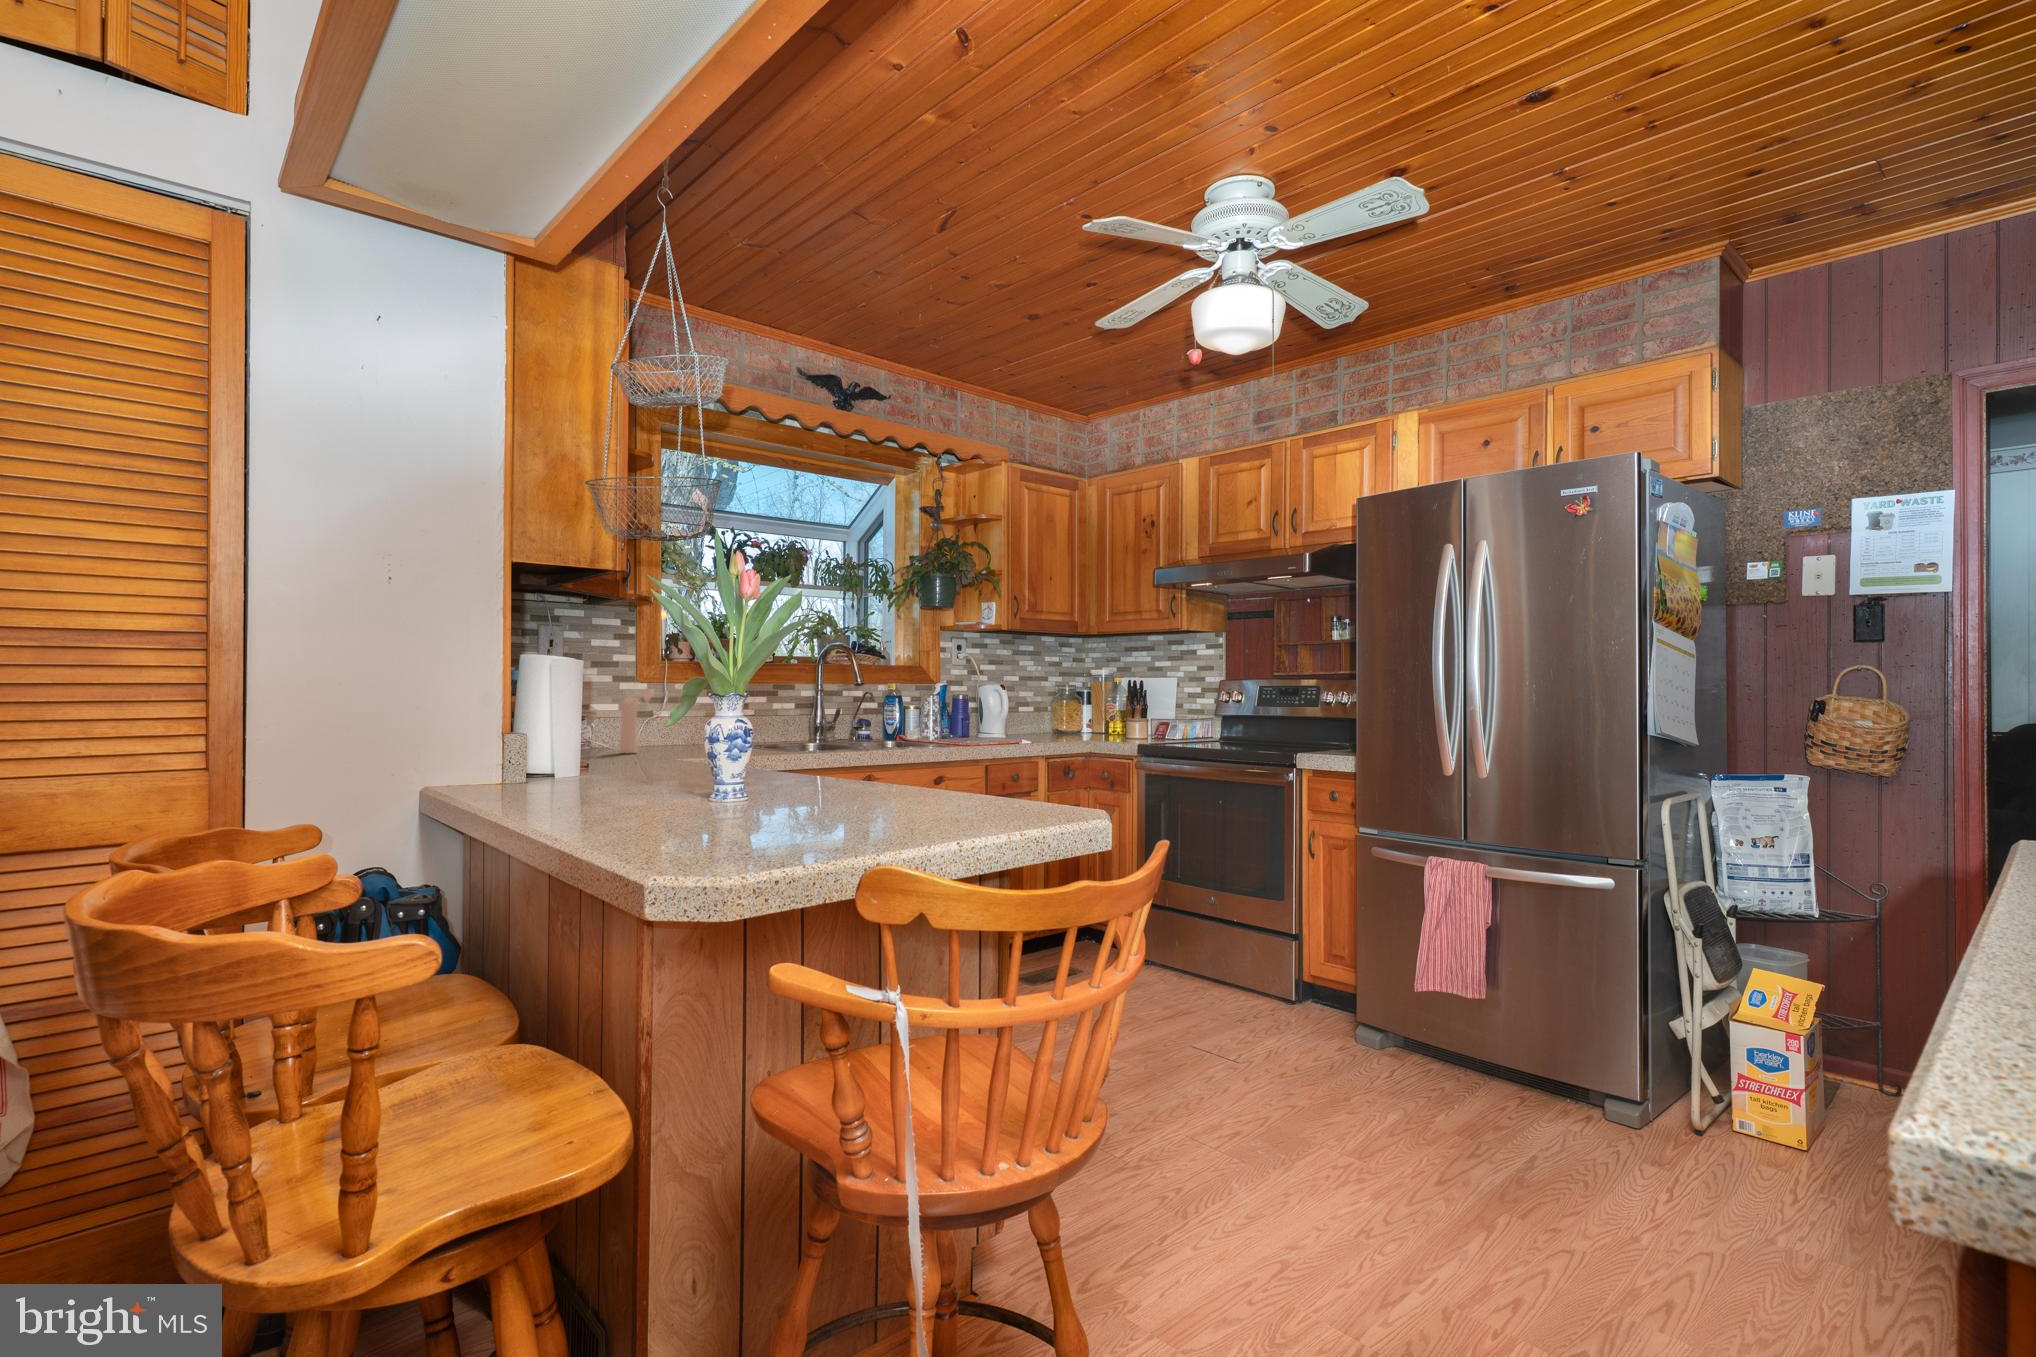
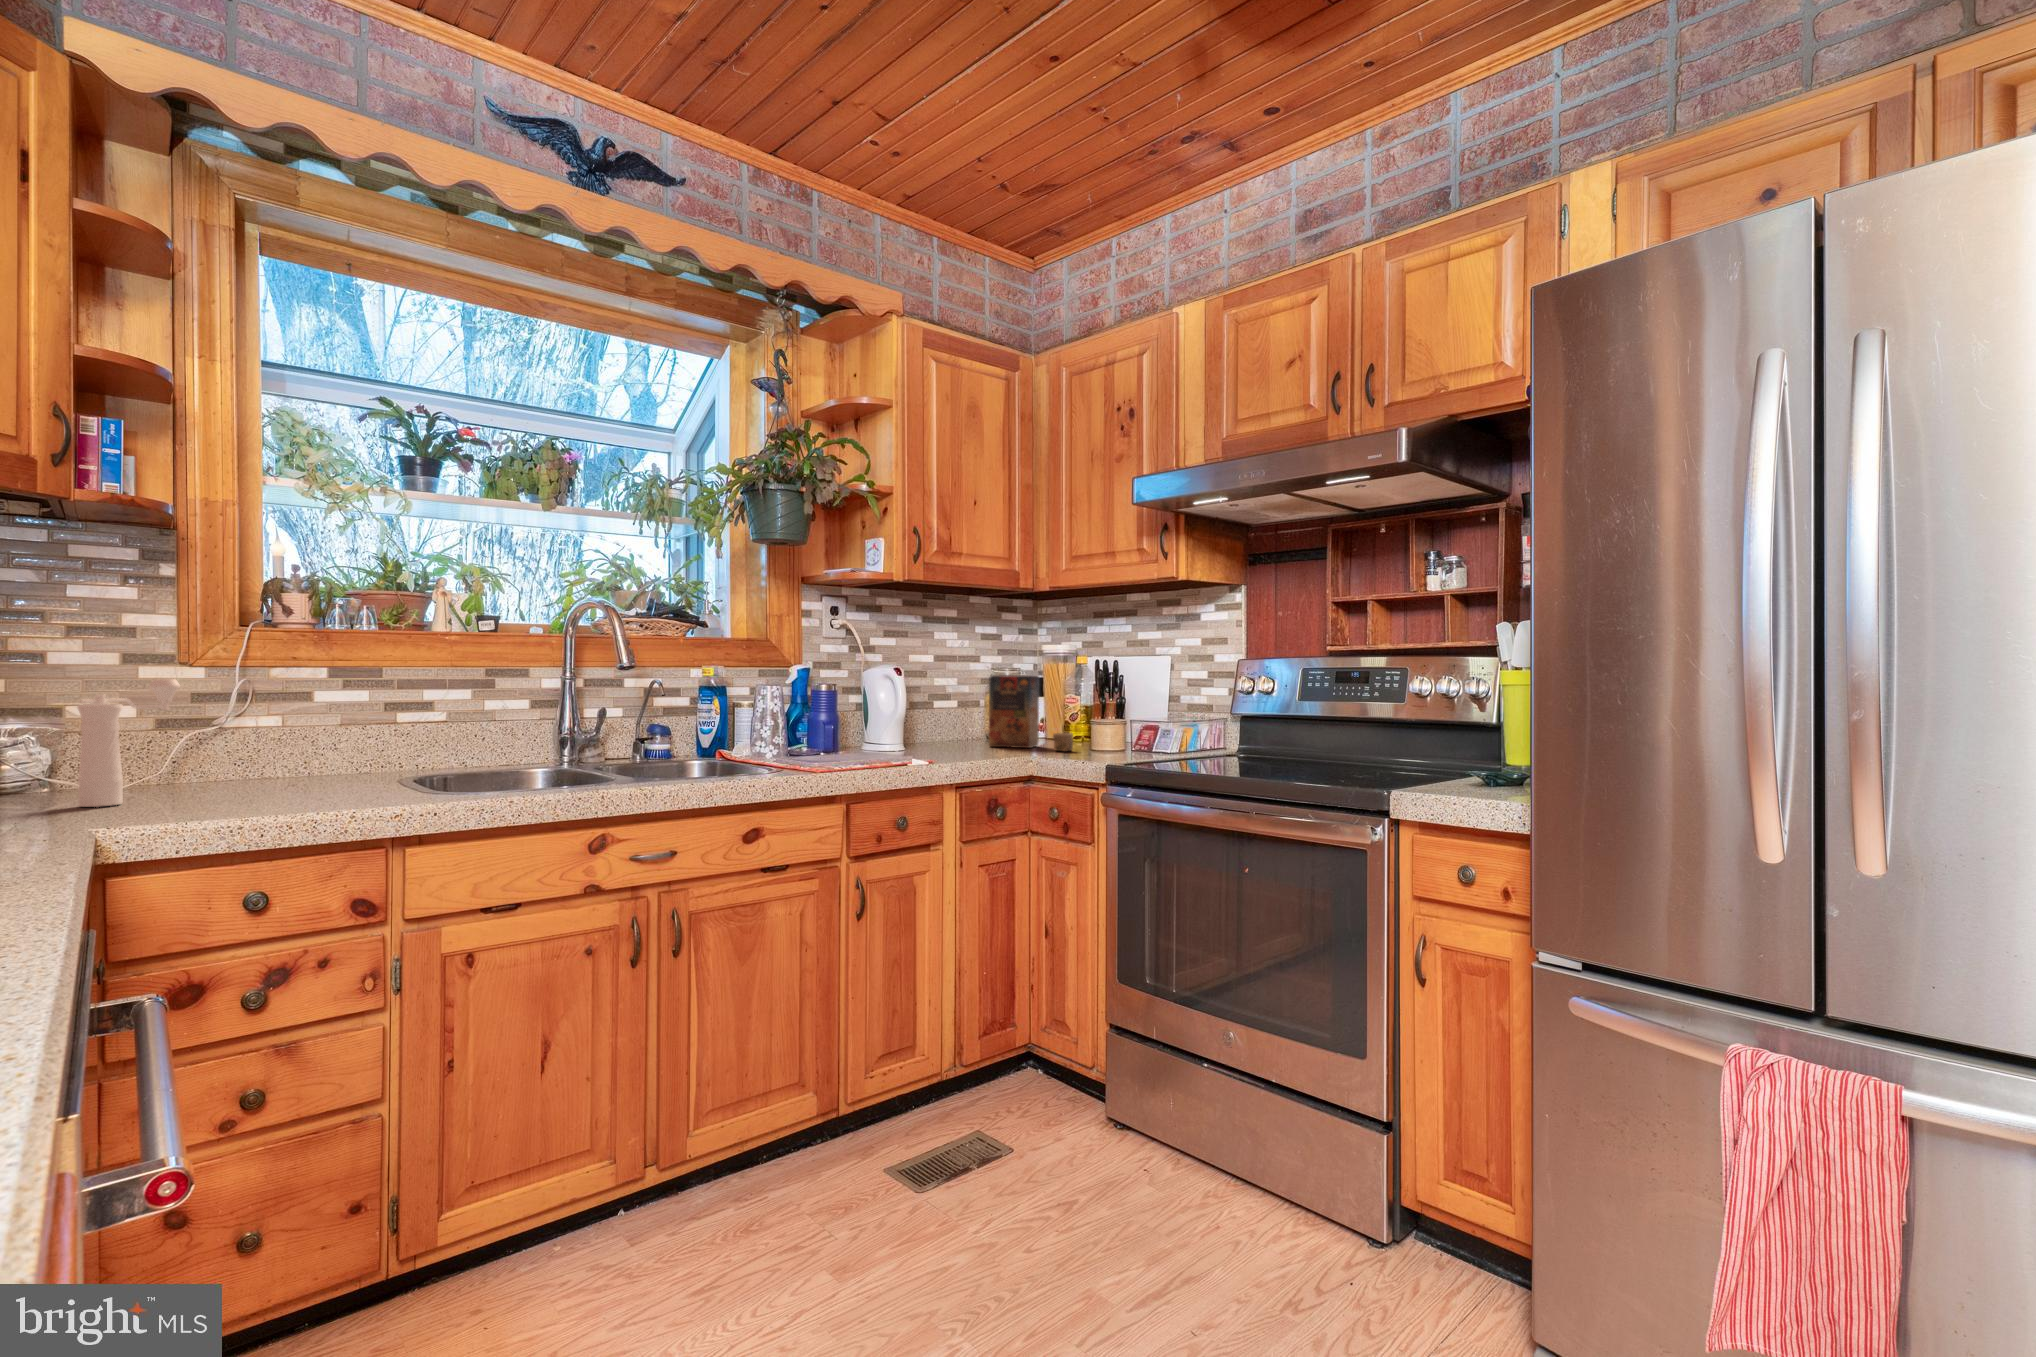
cereal box: none [1059,690,1115,739] -> present [988,675,1073,751]

